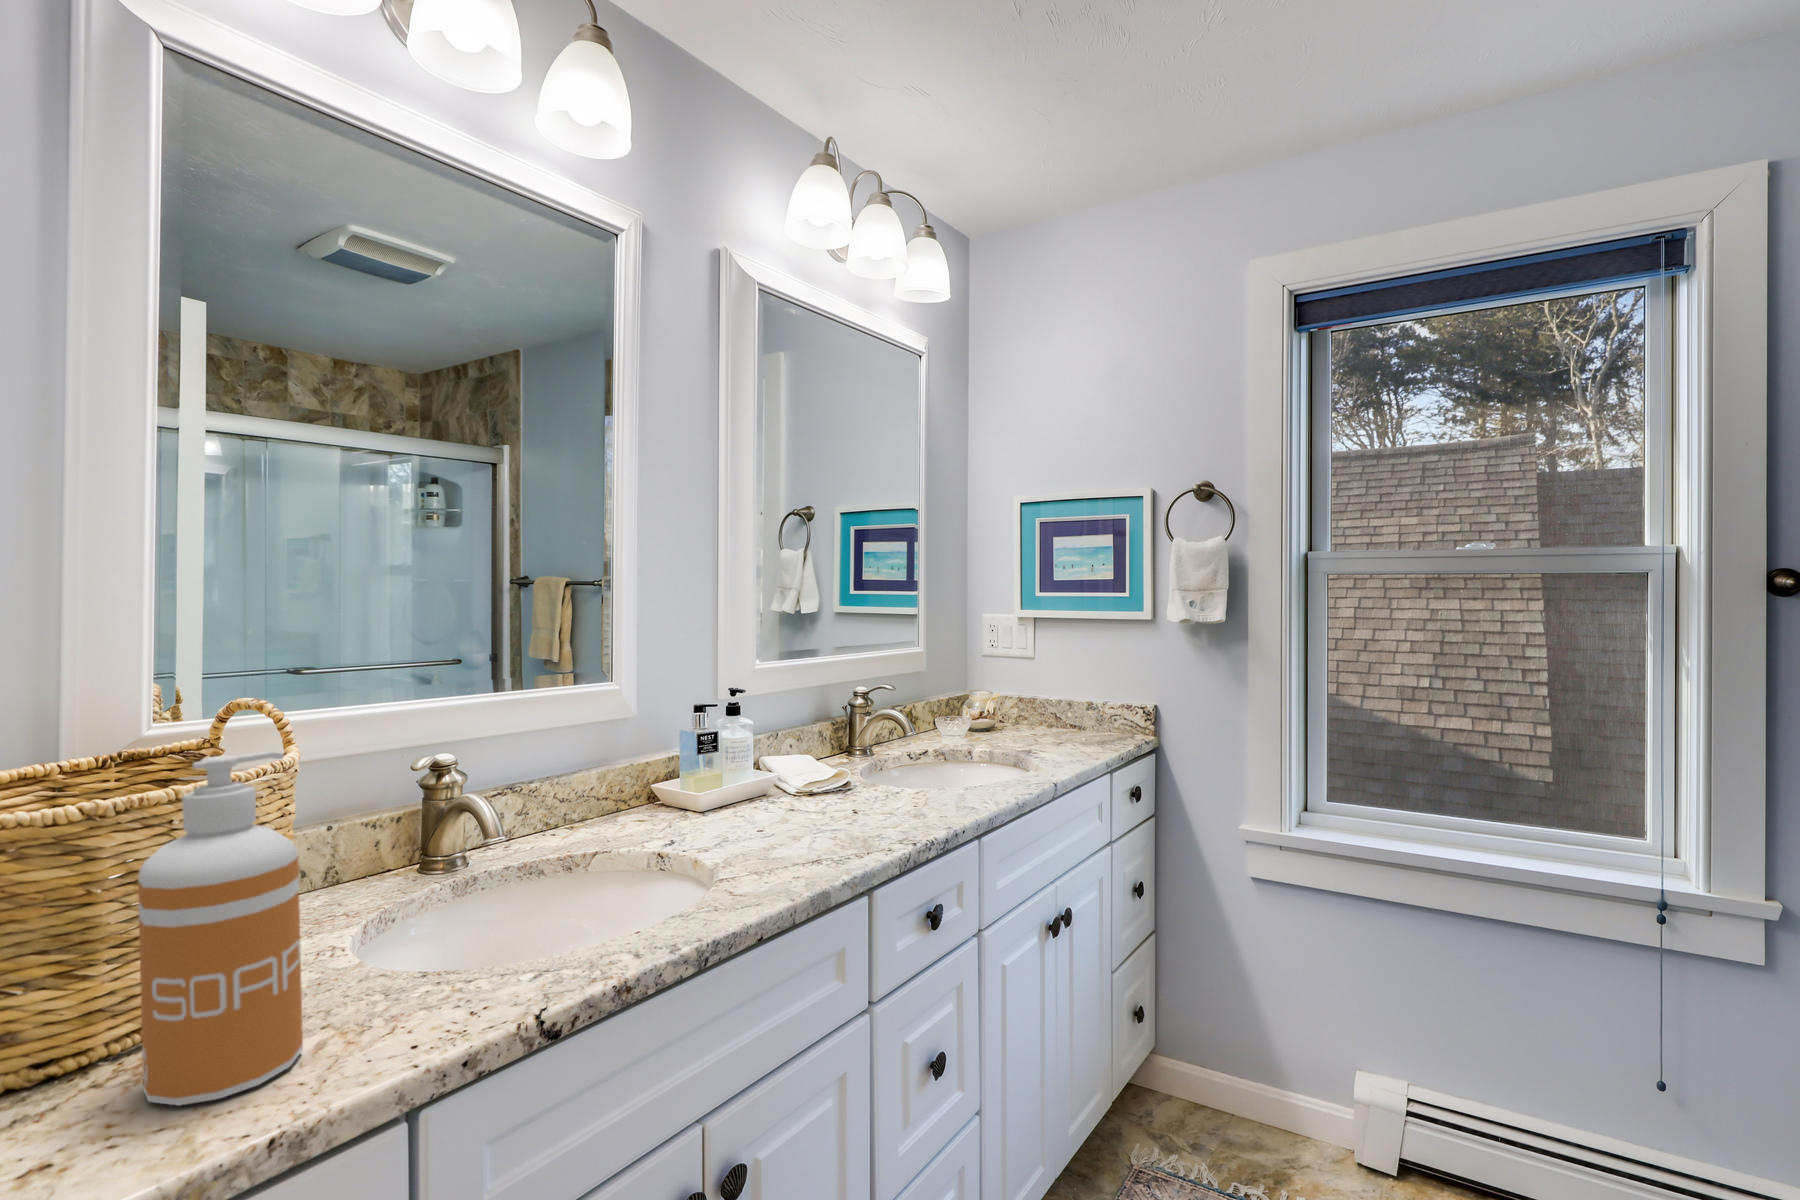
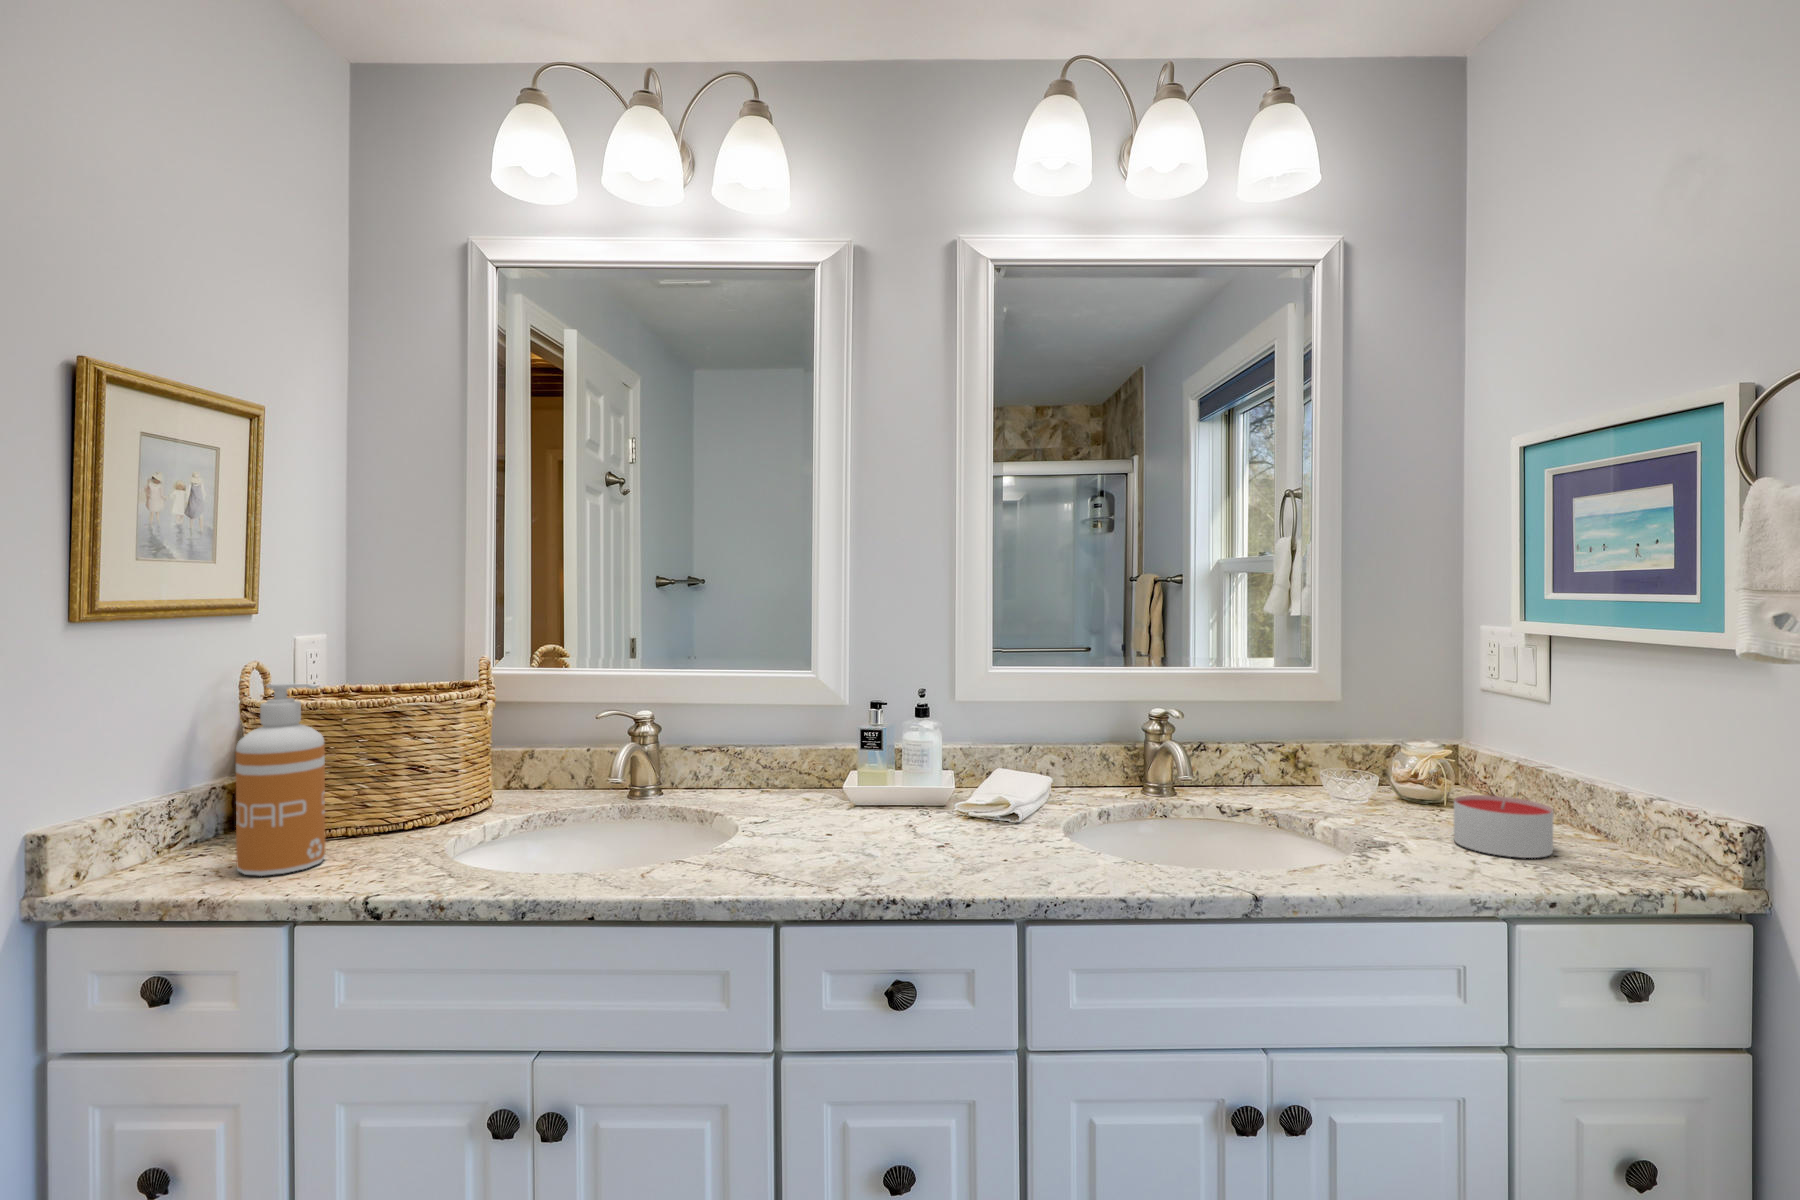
candle: none [1033,714,1083,745] -> present [1454,795,1553,858]

